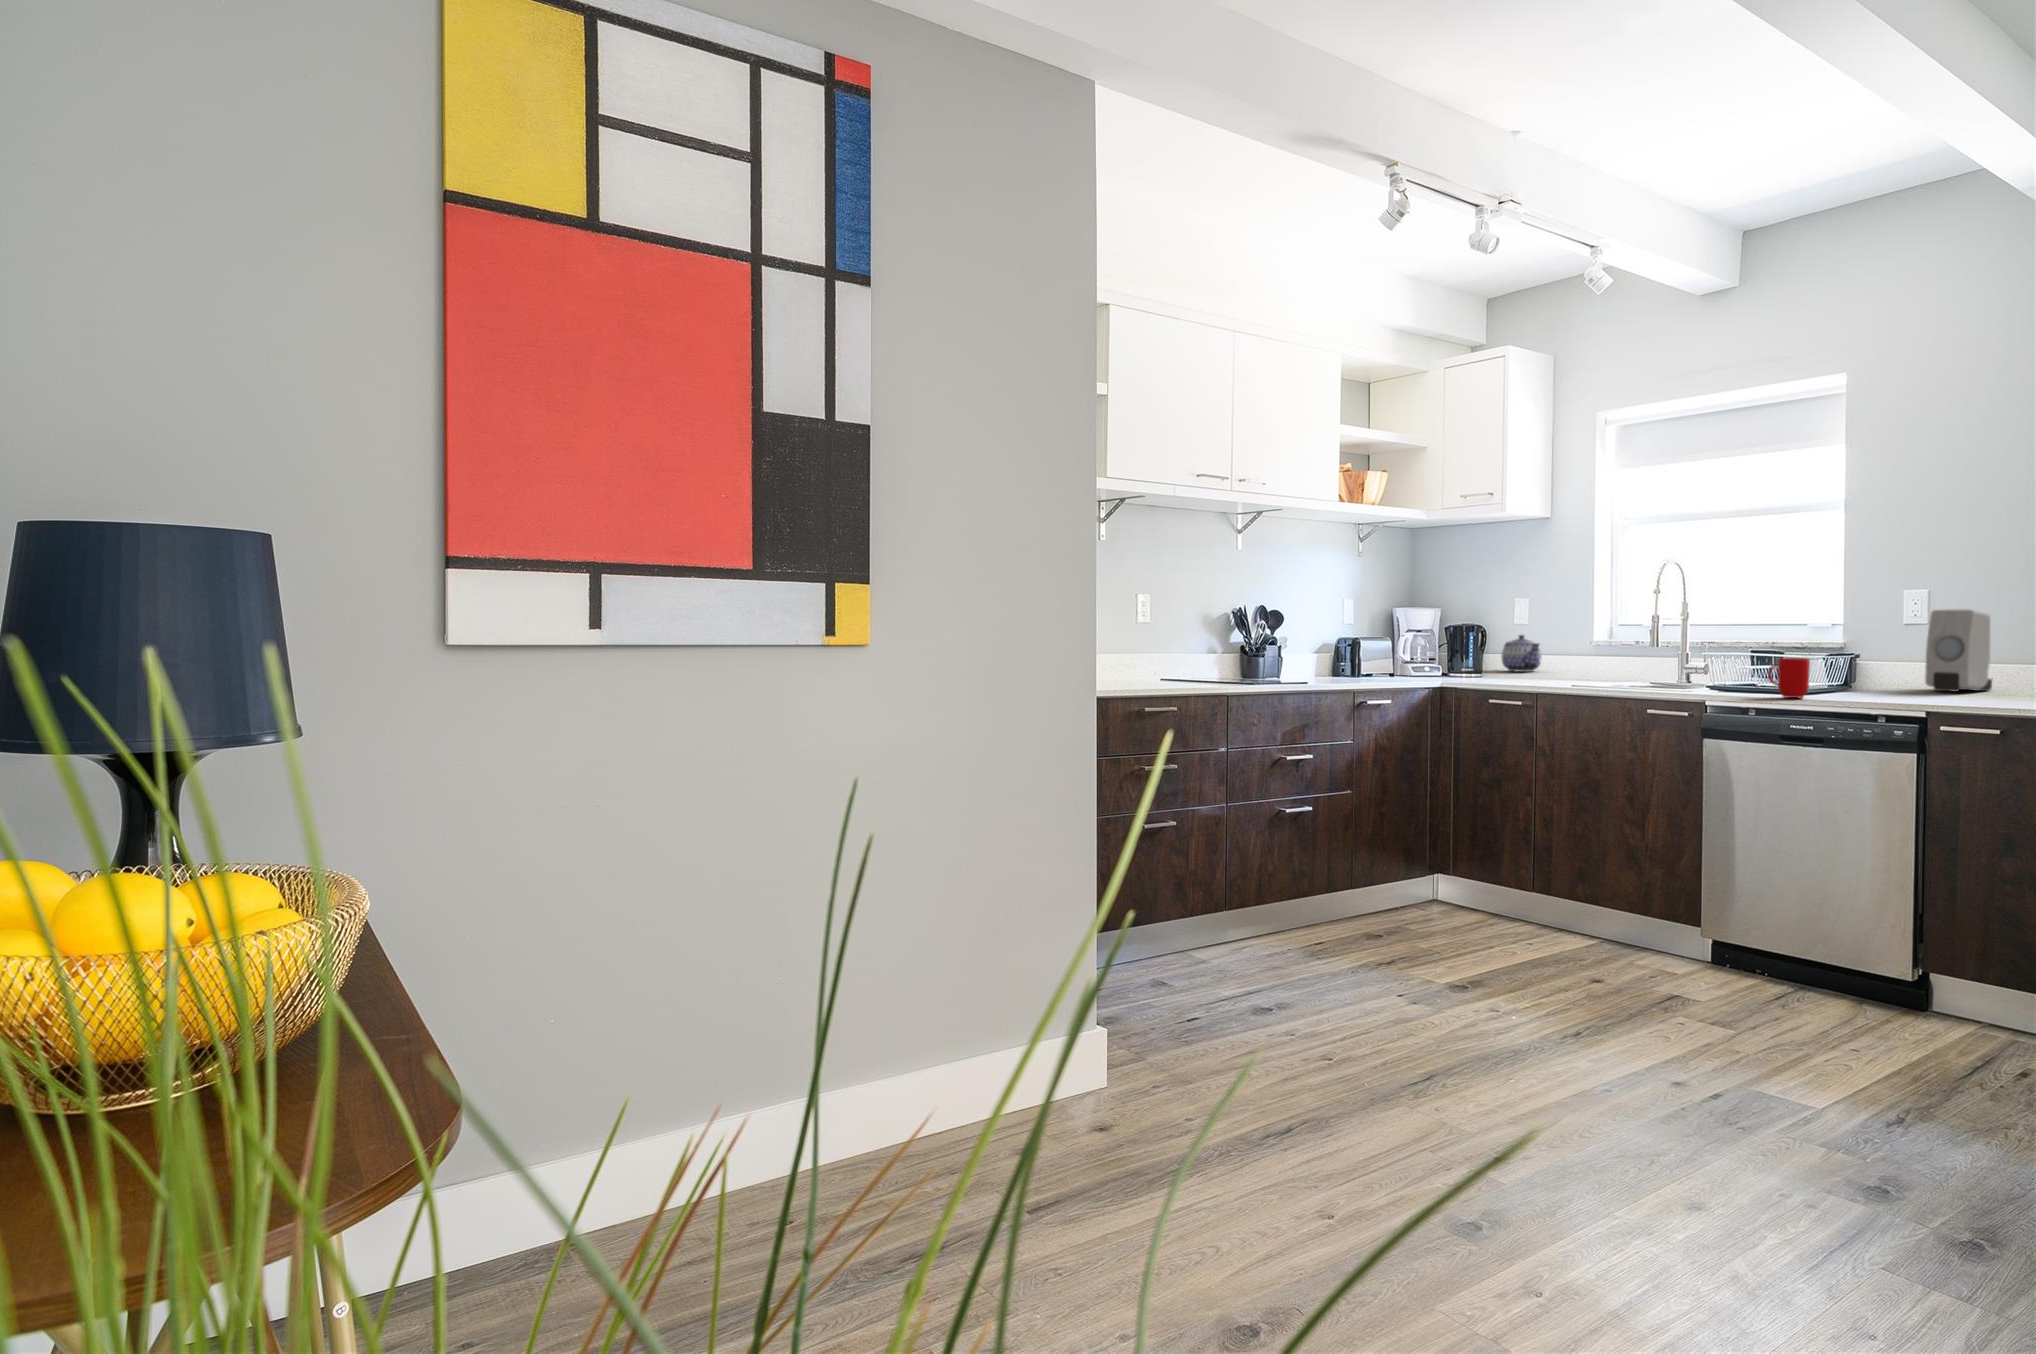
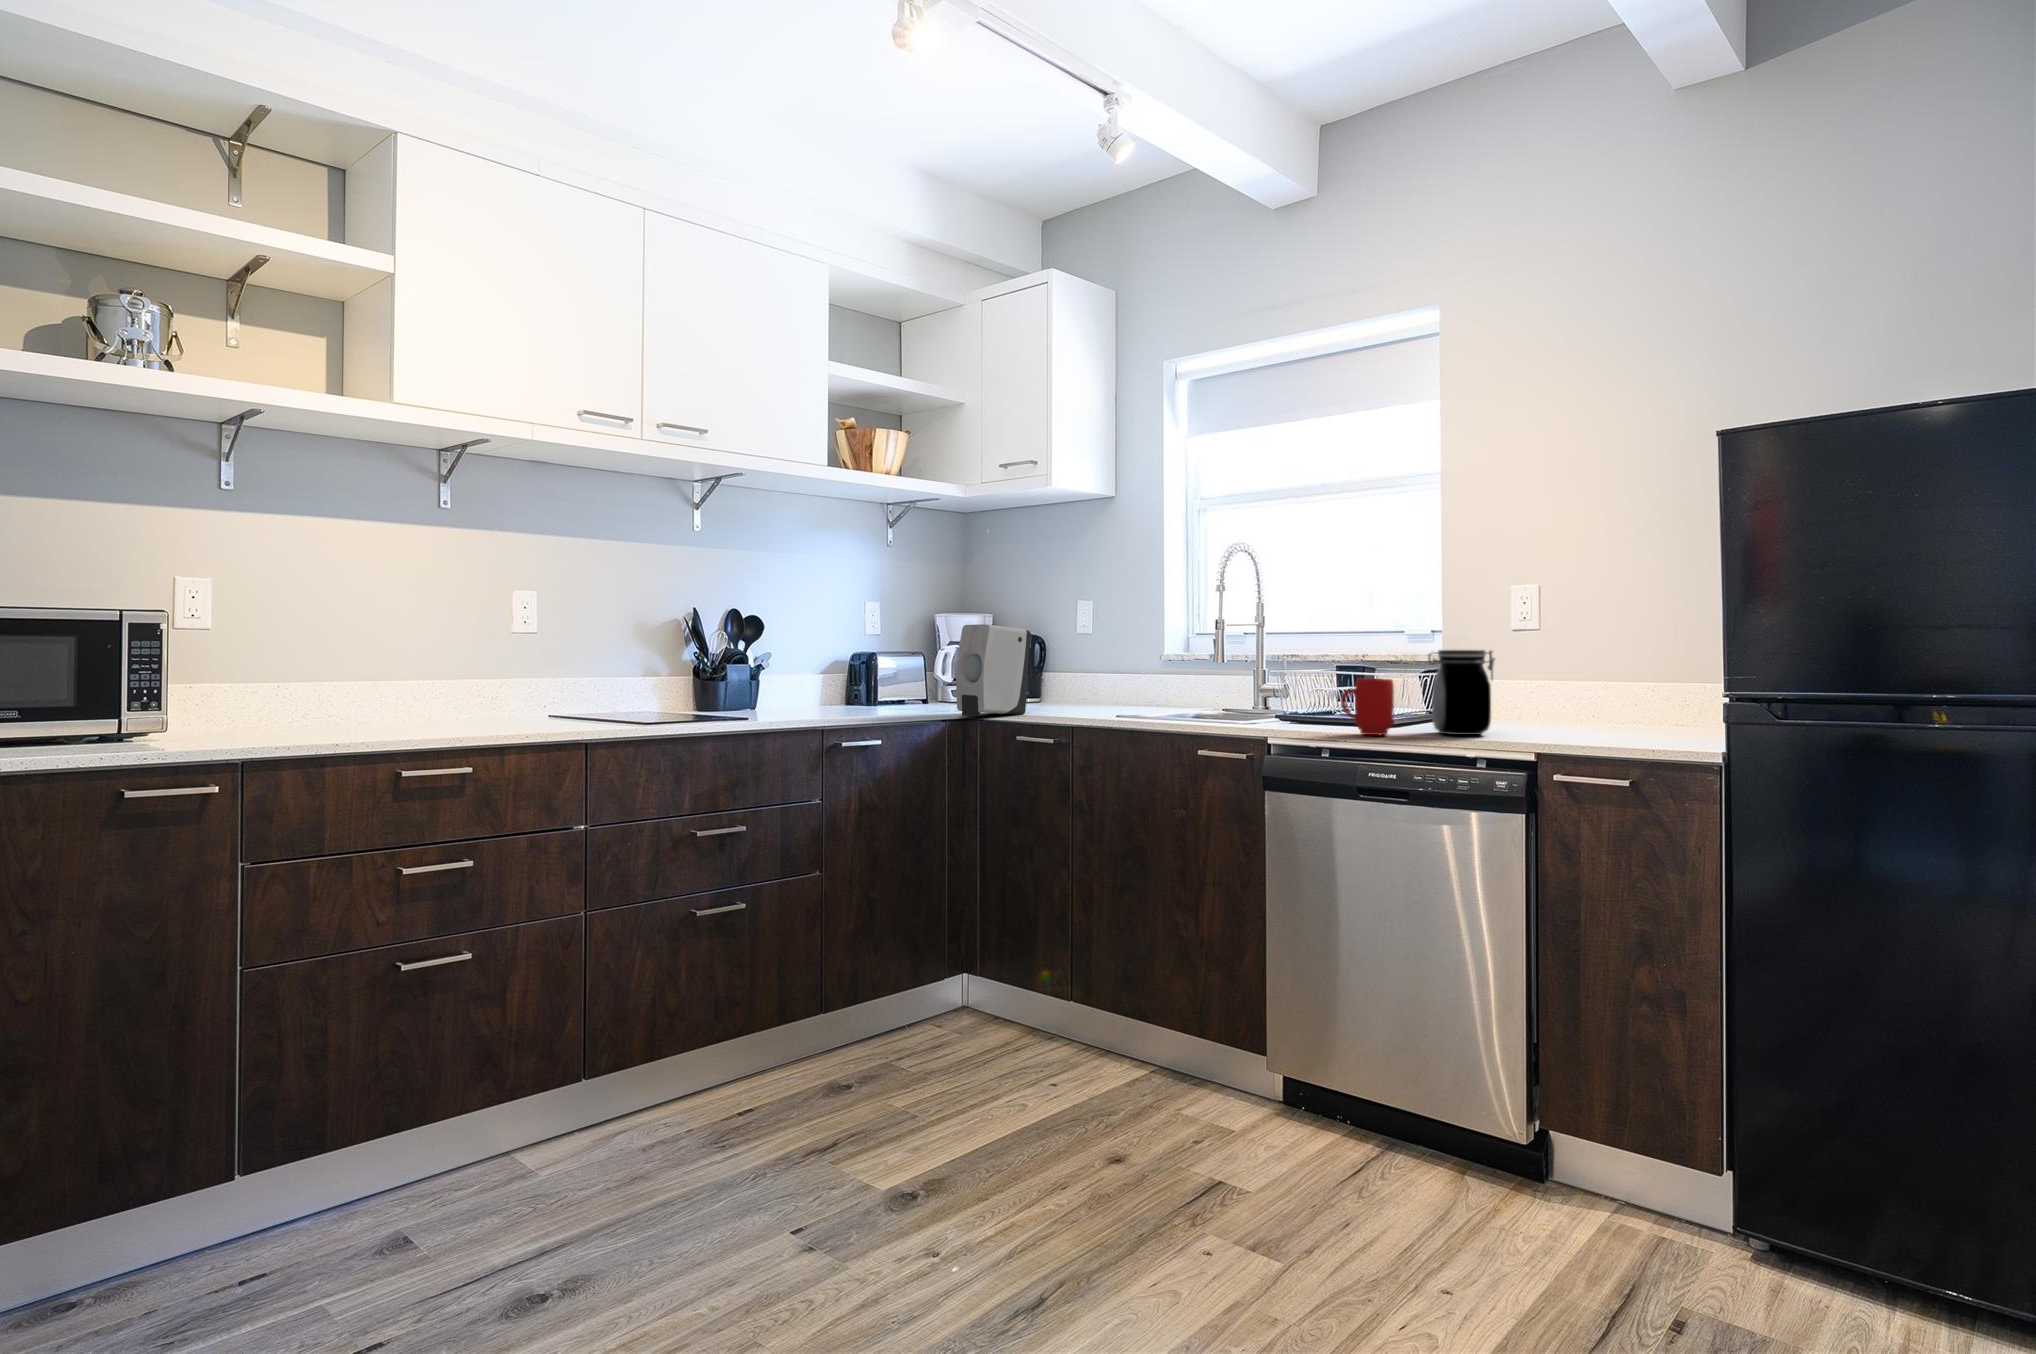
soap dispenser: present [1925,609,1993,692] -> present [956,624,1031,717]
teapot: present [1501,635,1541,672] -> none [1060,647,1107,694]
jar: none [1837,637,1892,699] -> present [1428,650,1495,735]

